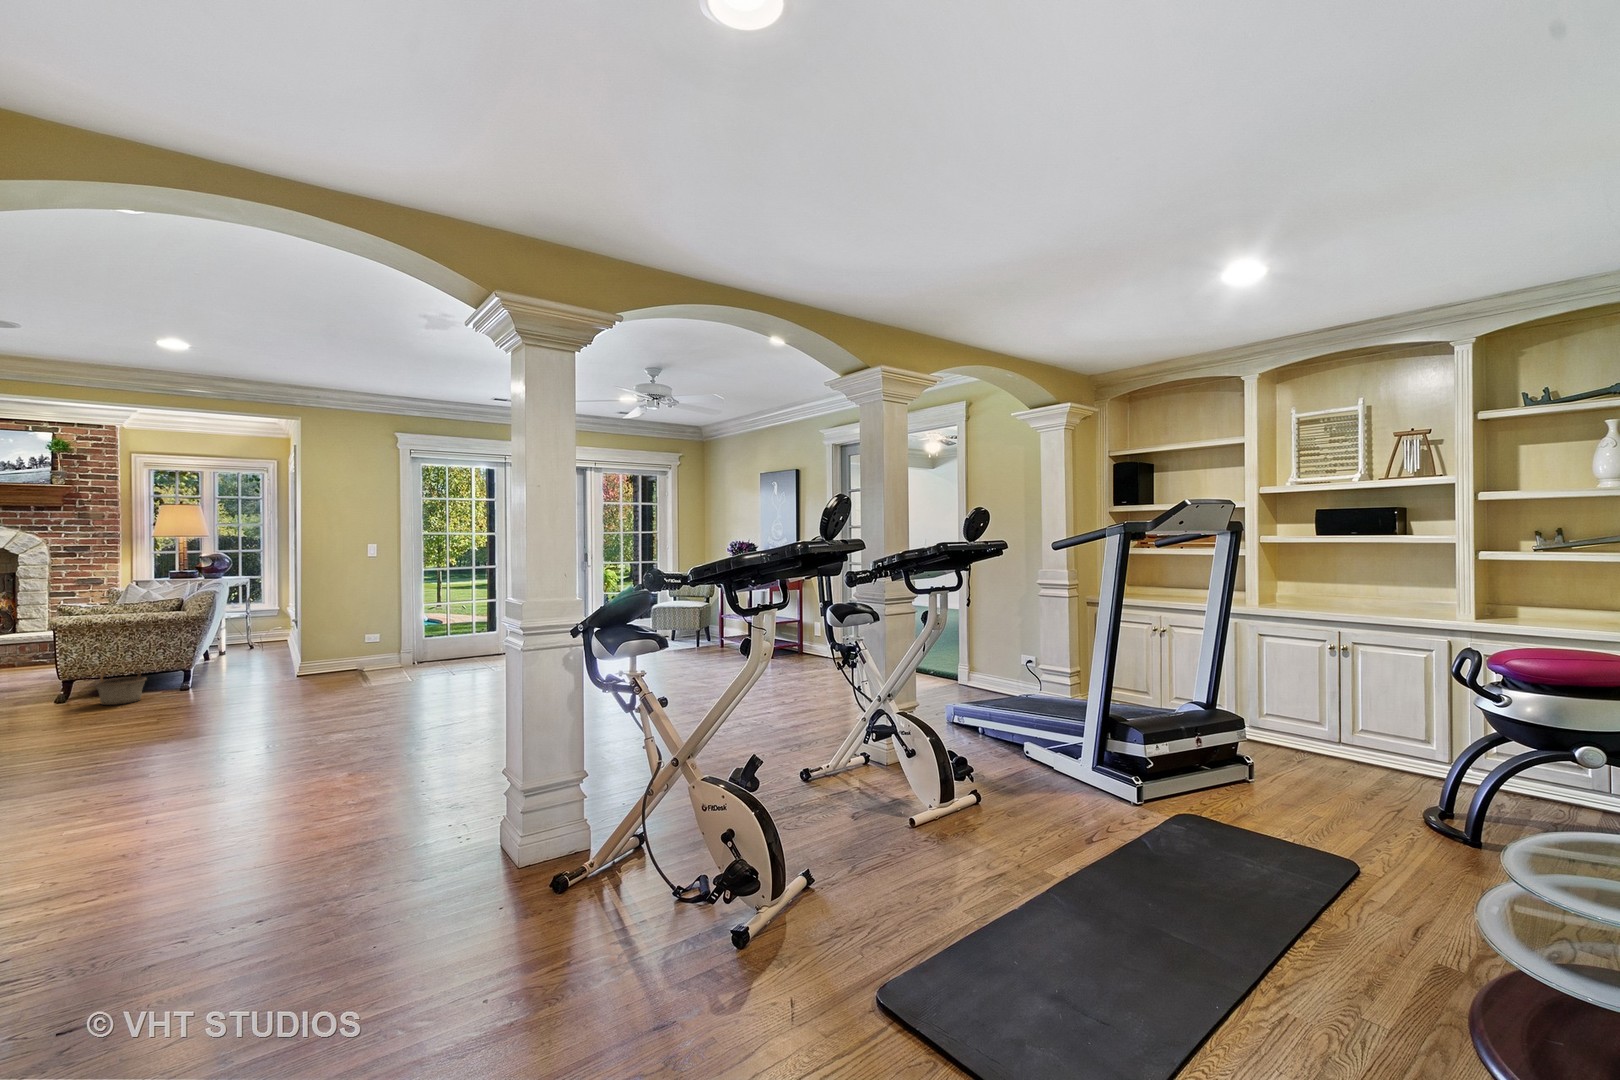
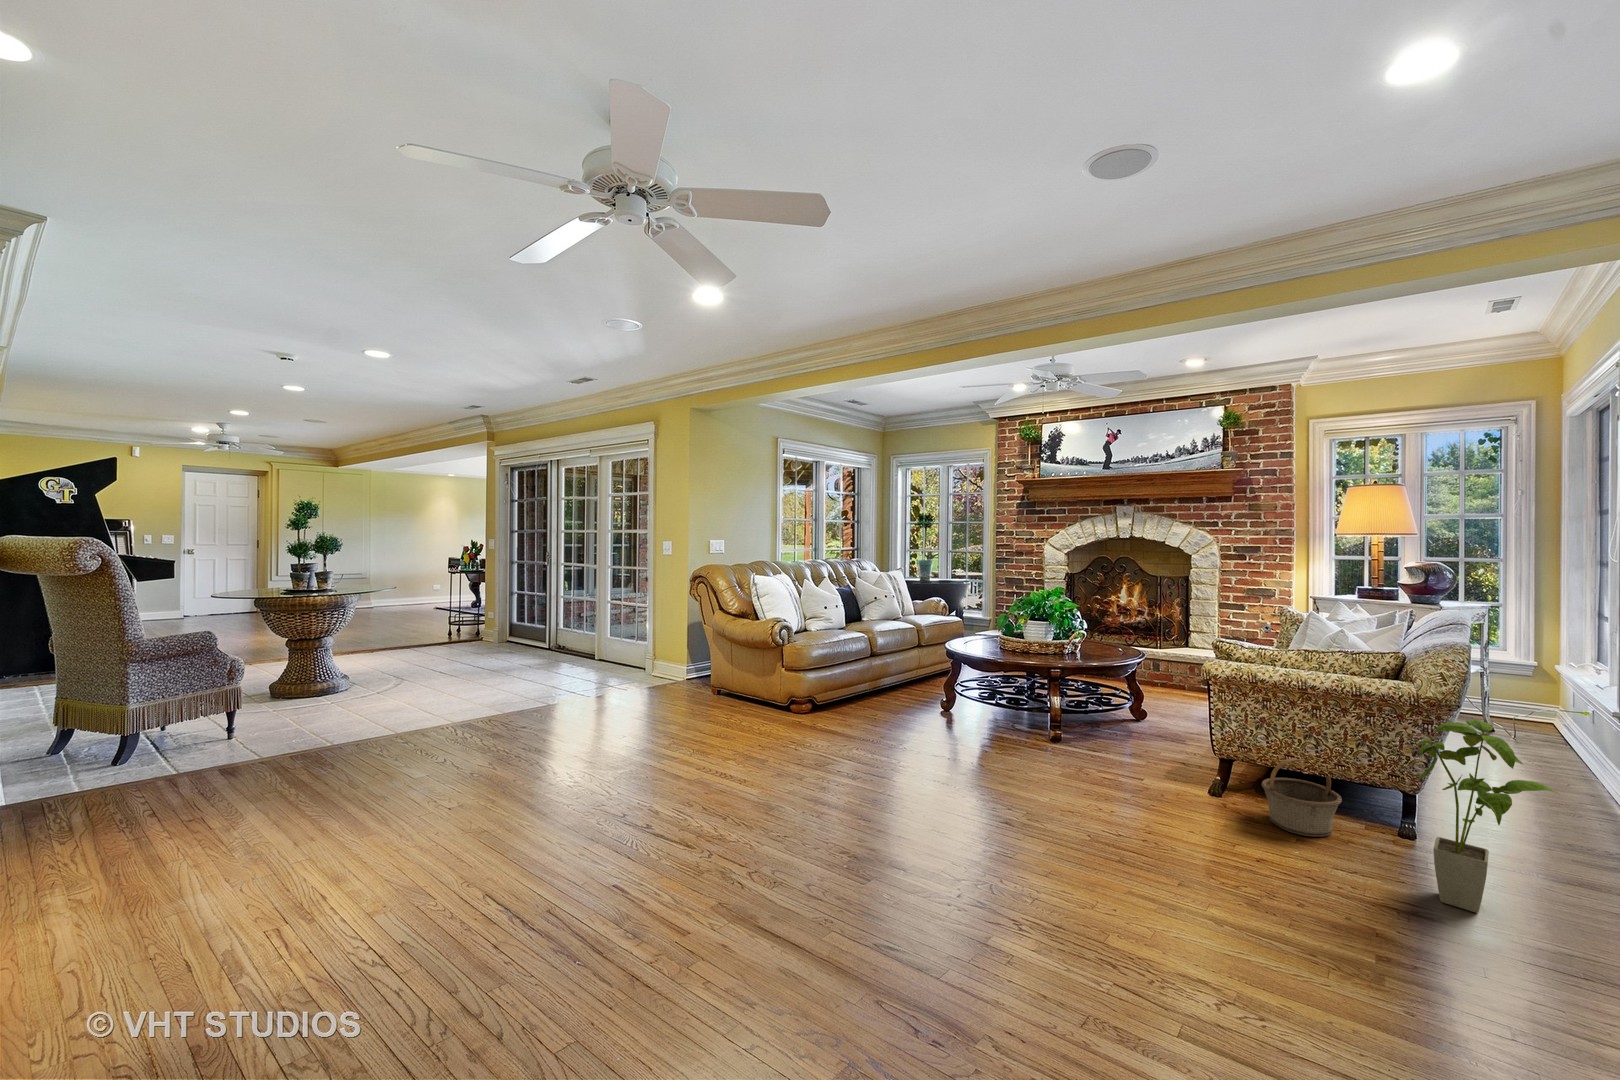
house plant: none [182,612,243,702] -> present [1414,720,1558,913]

